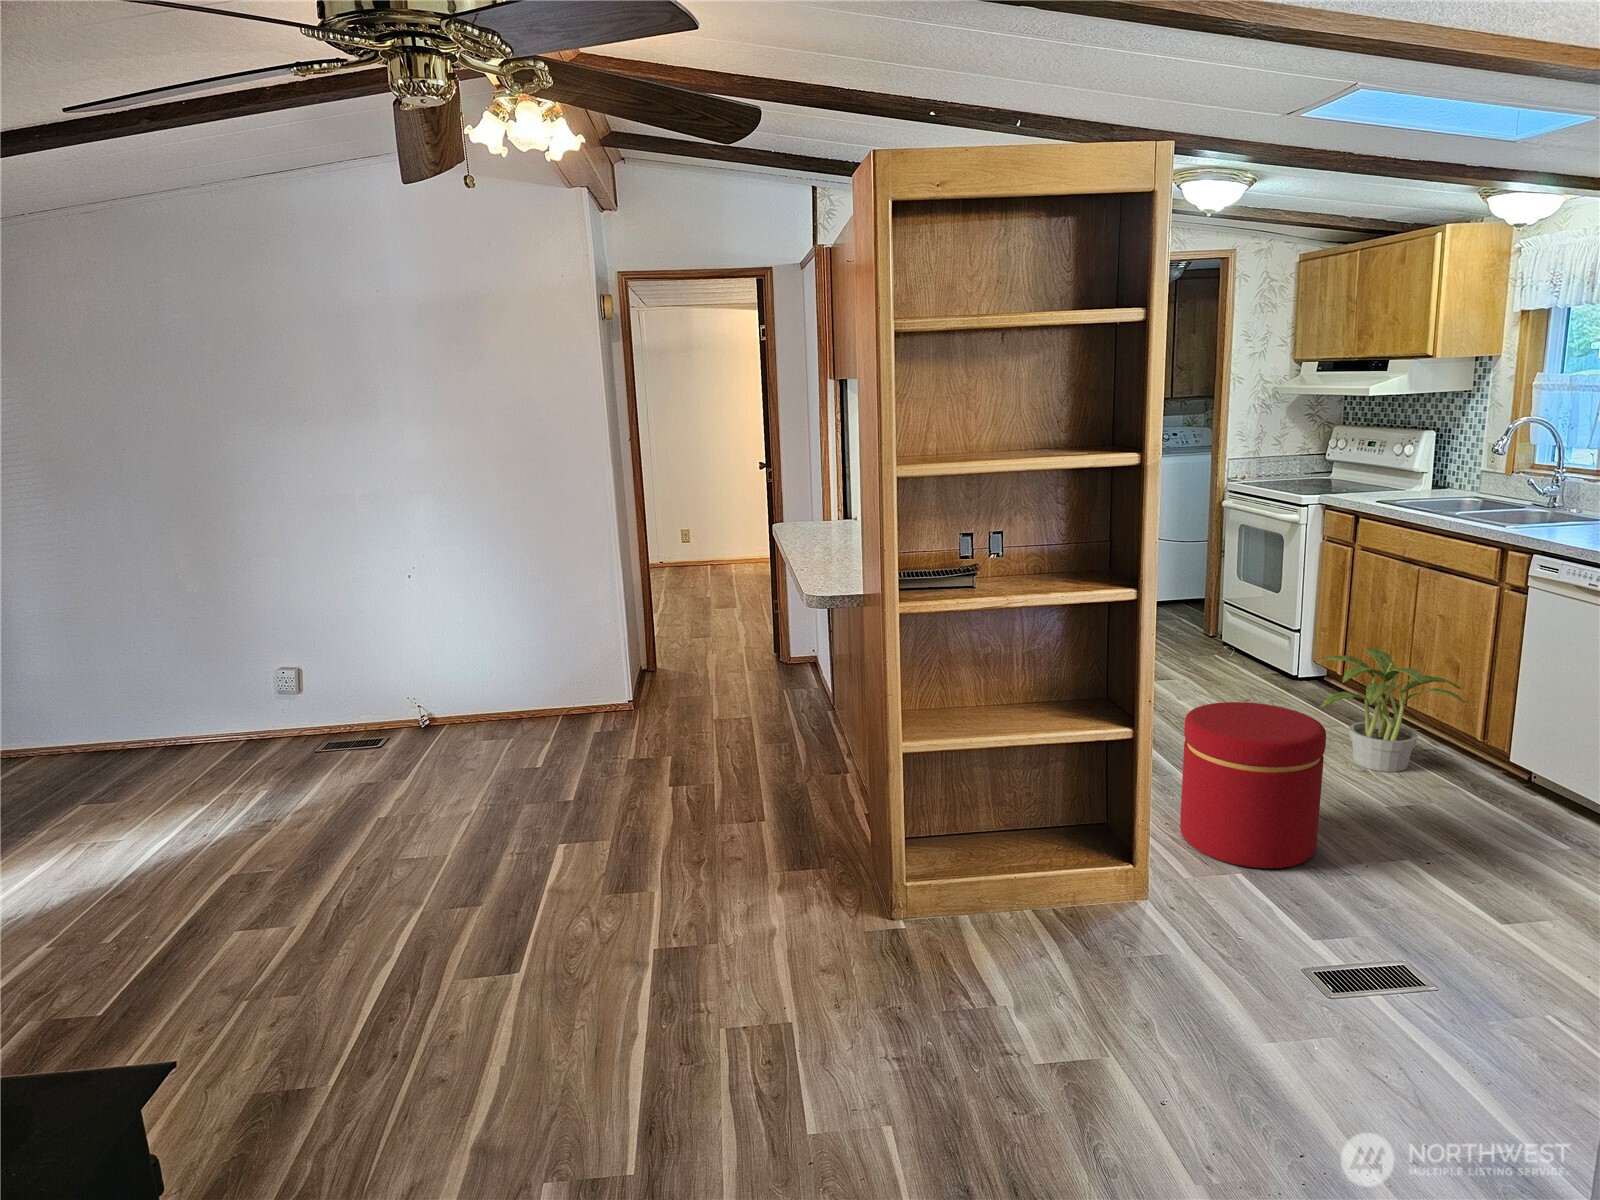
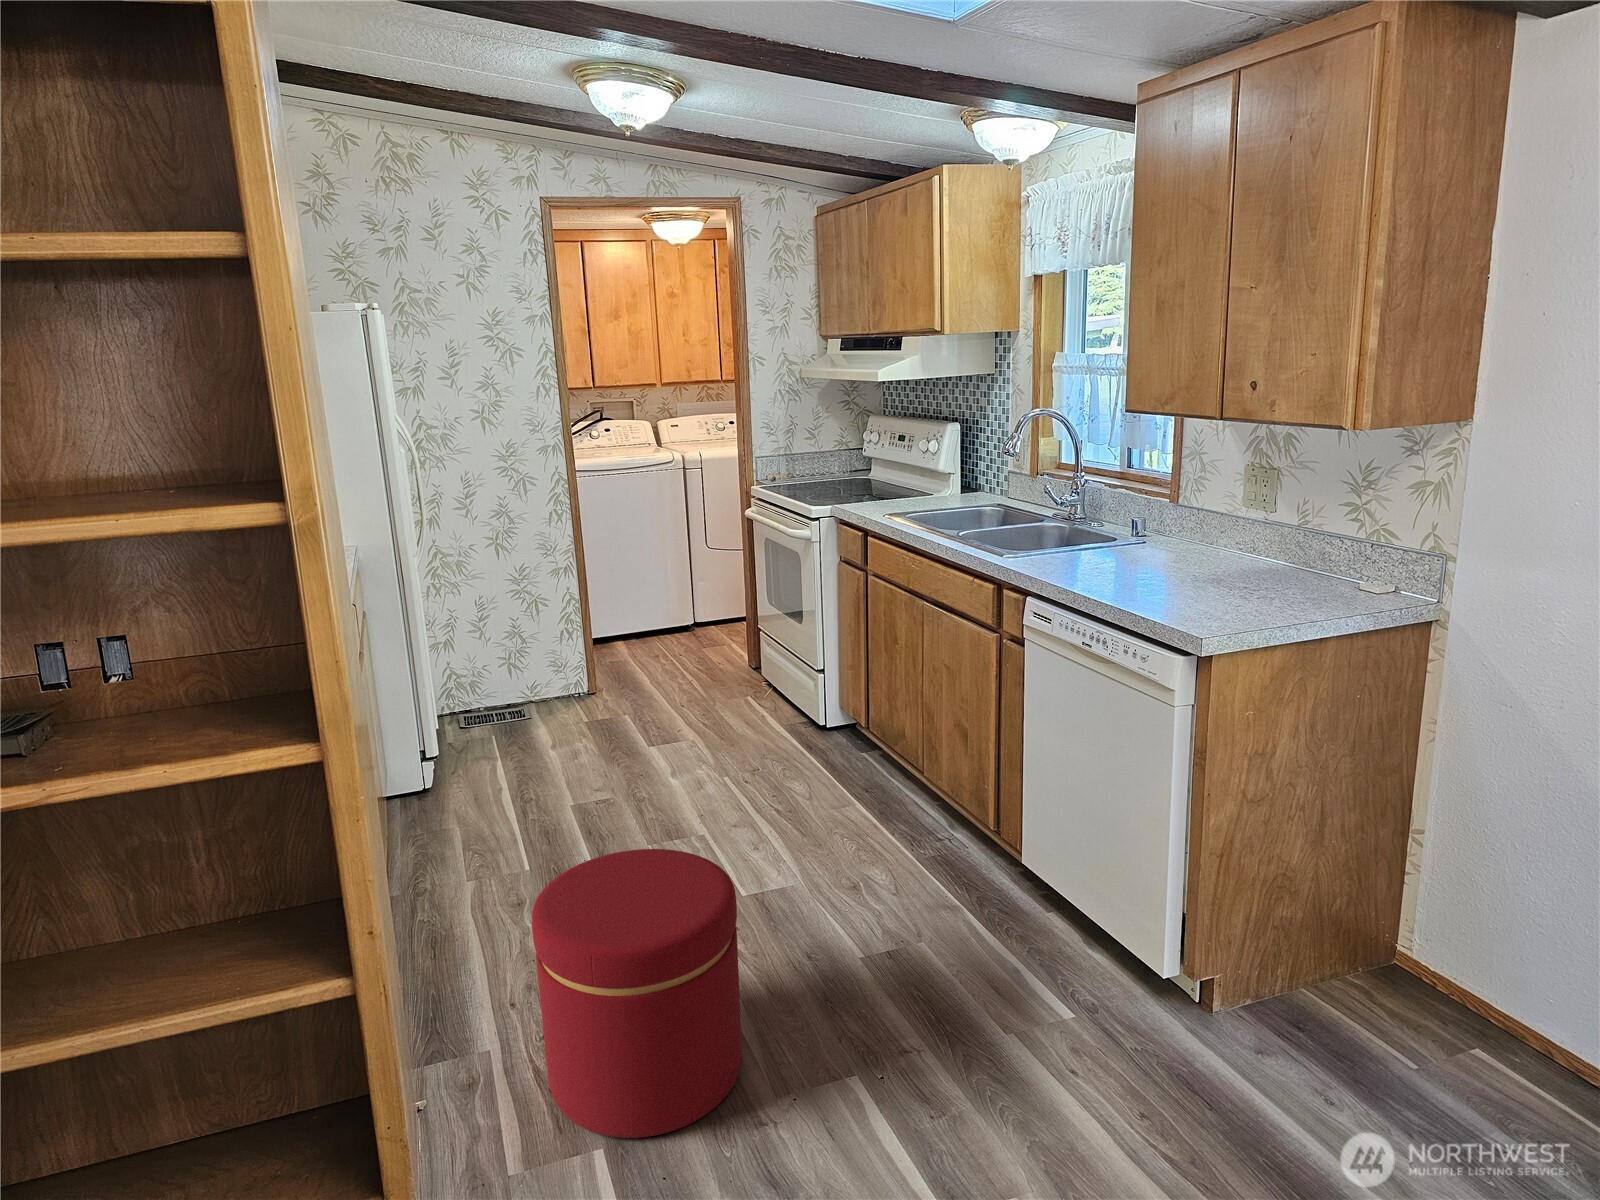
potted plant: present [1318,649,1465,772] -> none [798,716,968,886]

